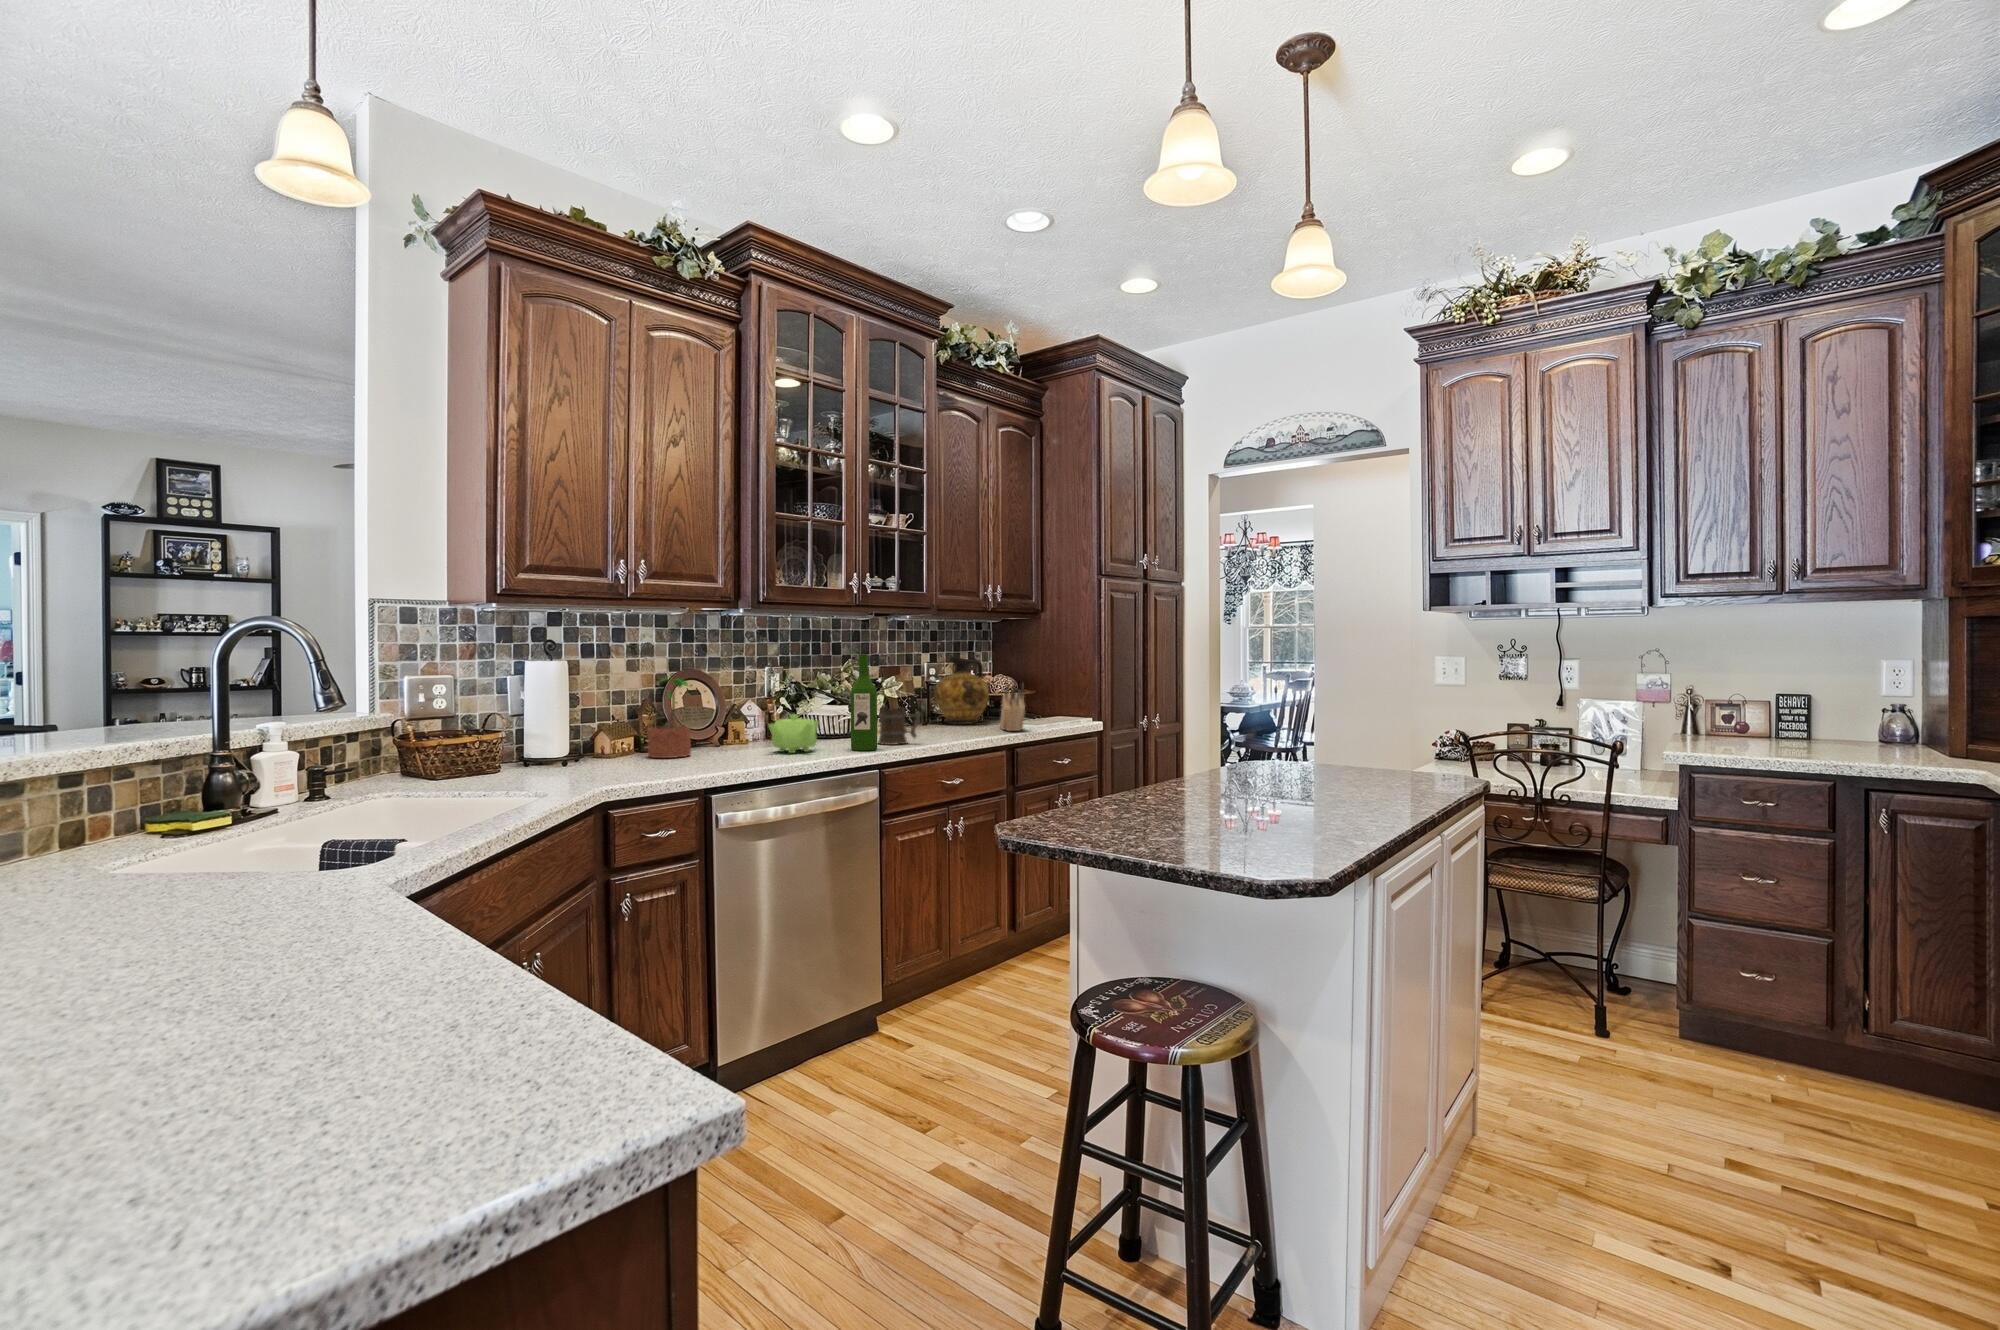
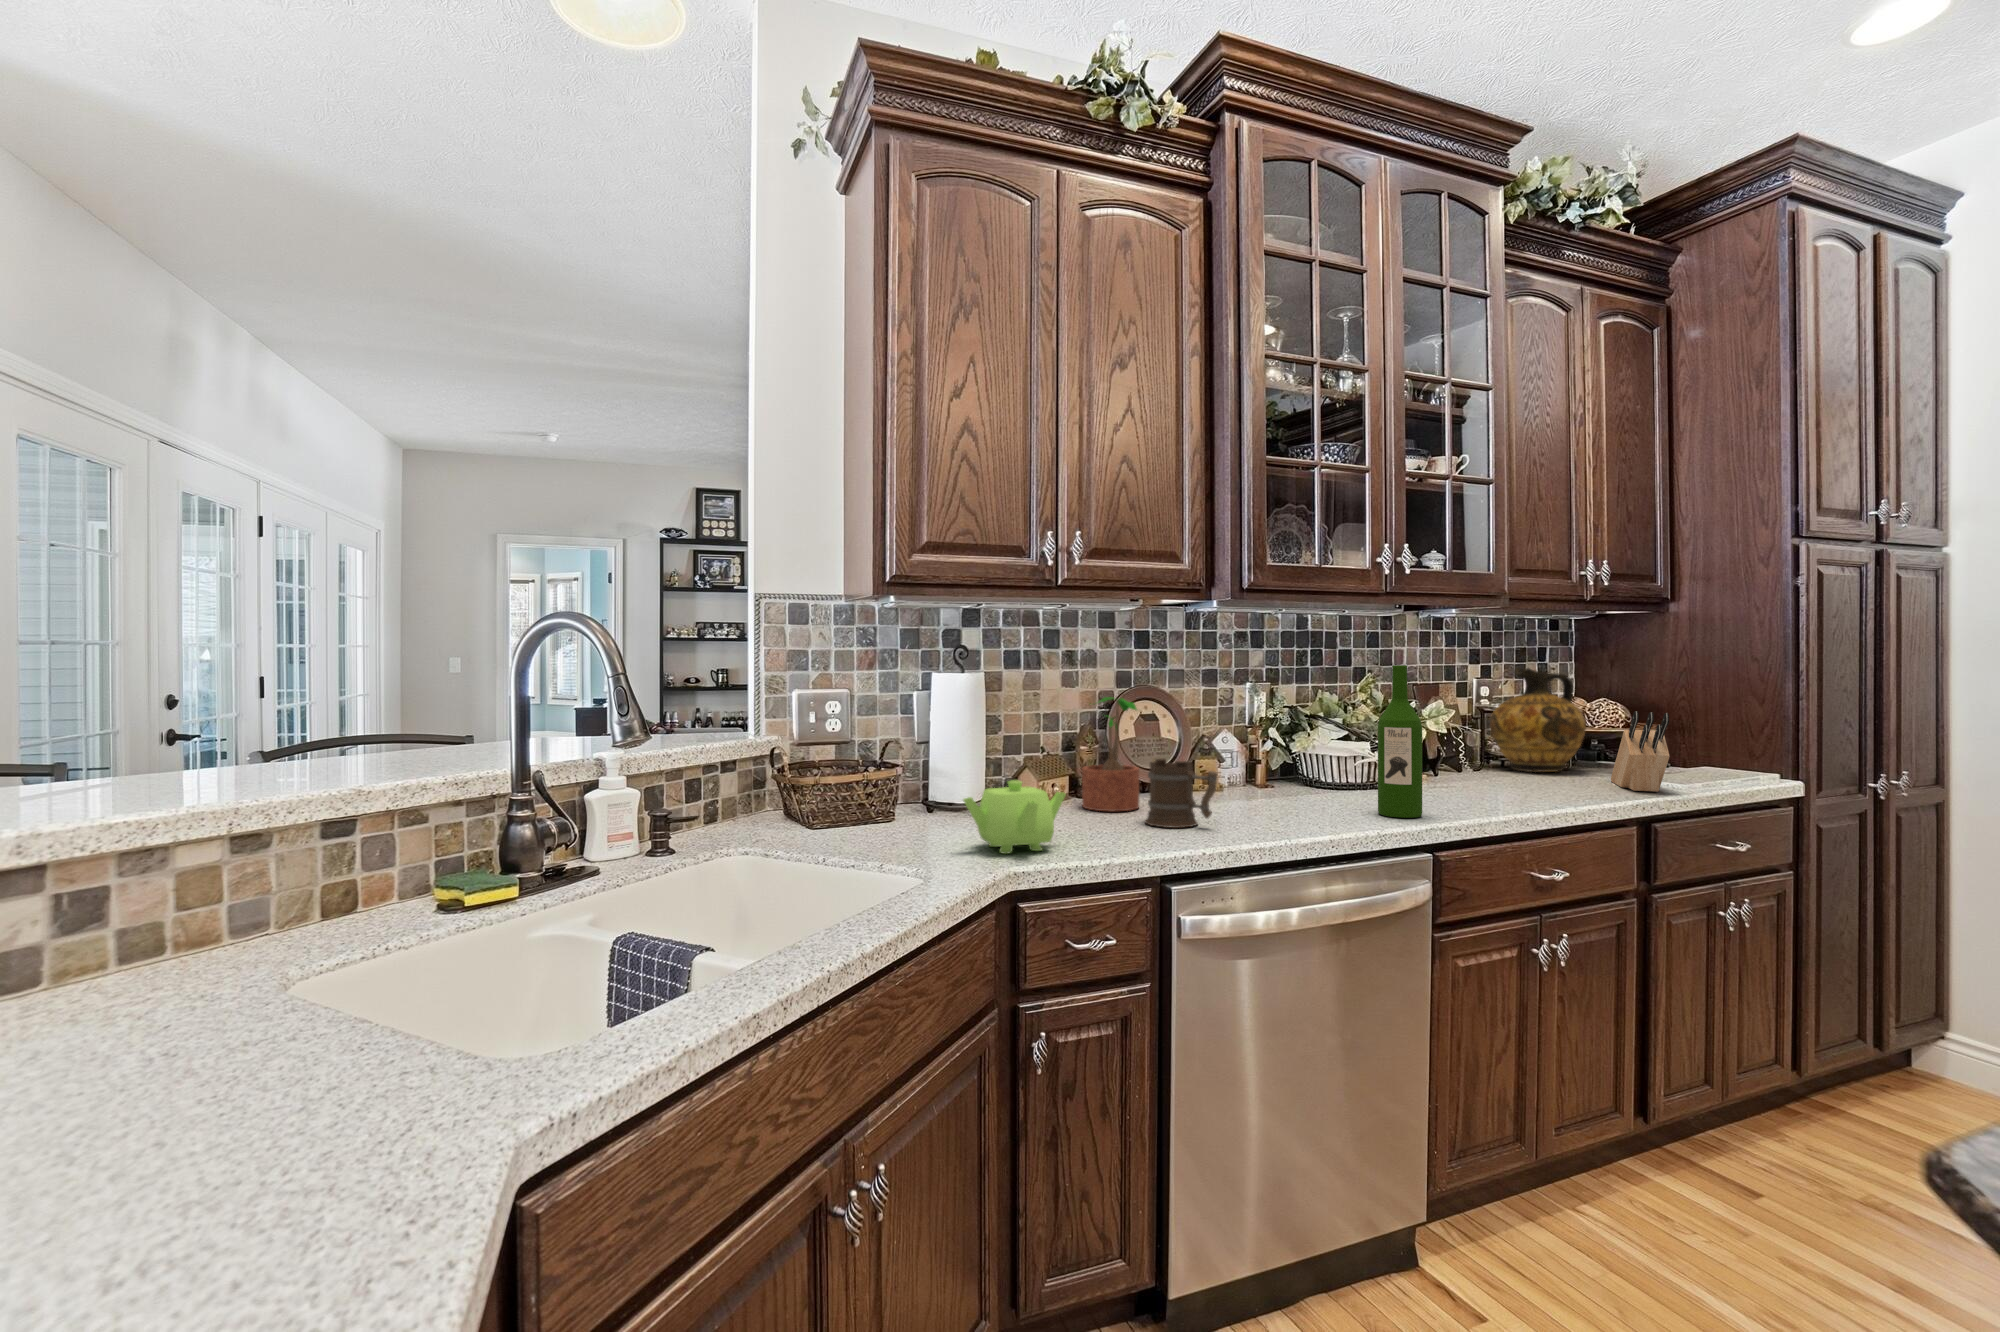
mug: present [878,706,920,745] -> present [1145,758,1218,828]
teapot: present [768,714,819,753] -> present [963,780,1066,854]

